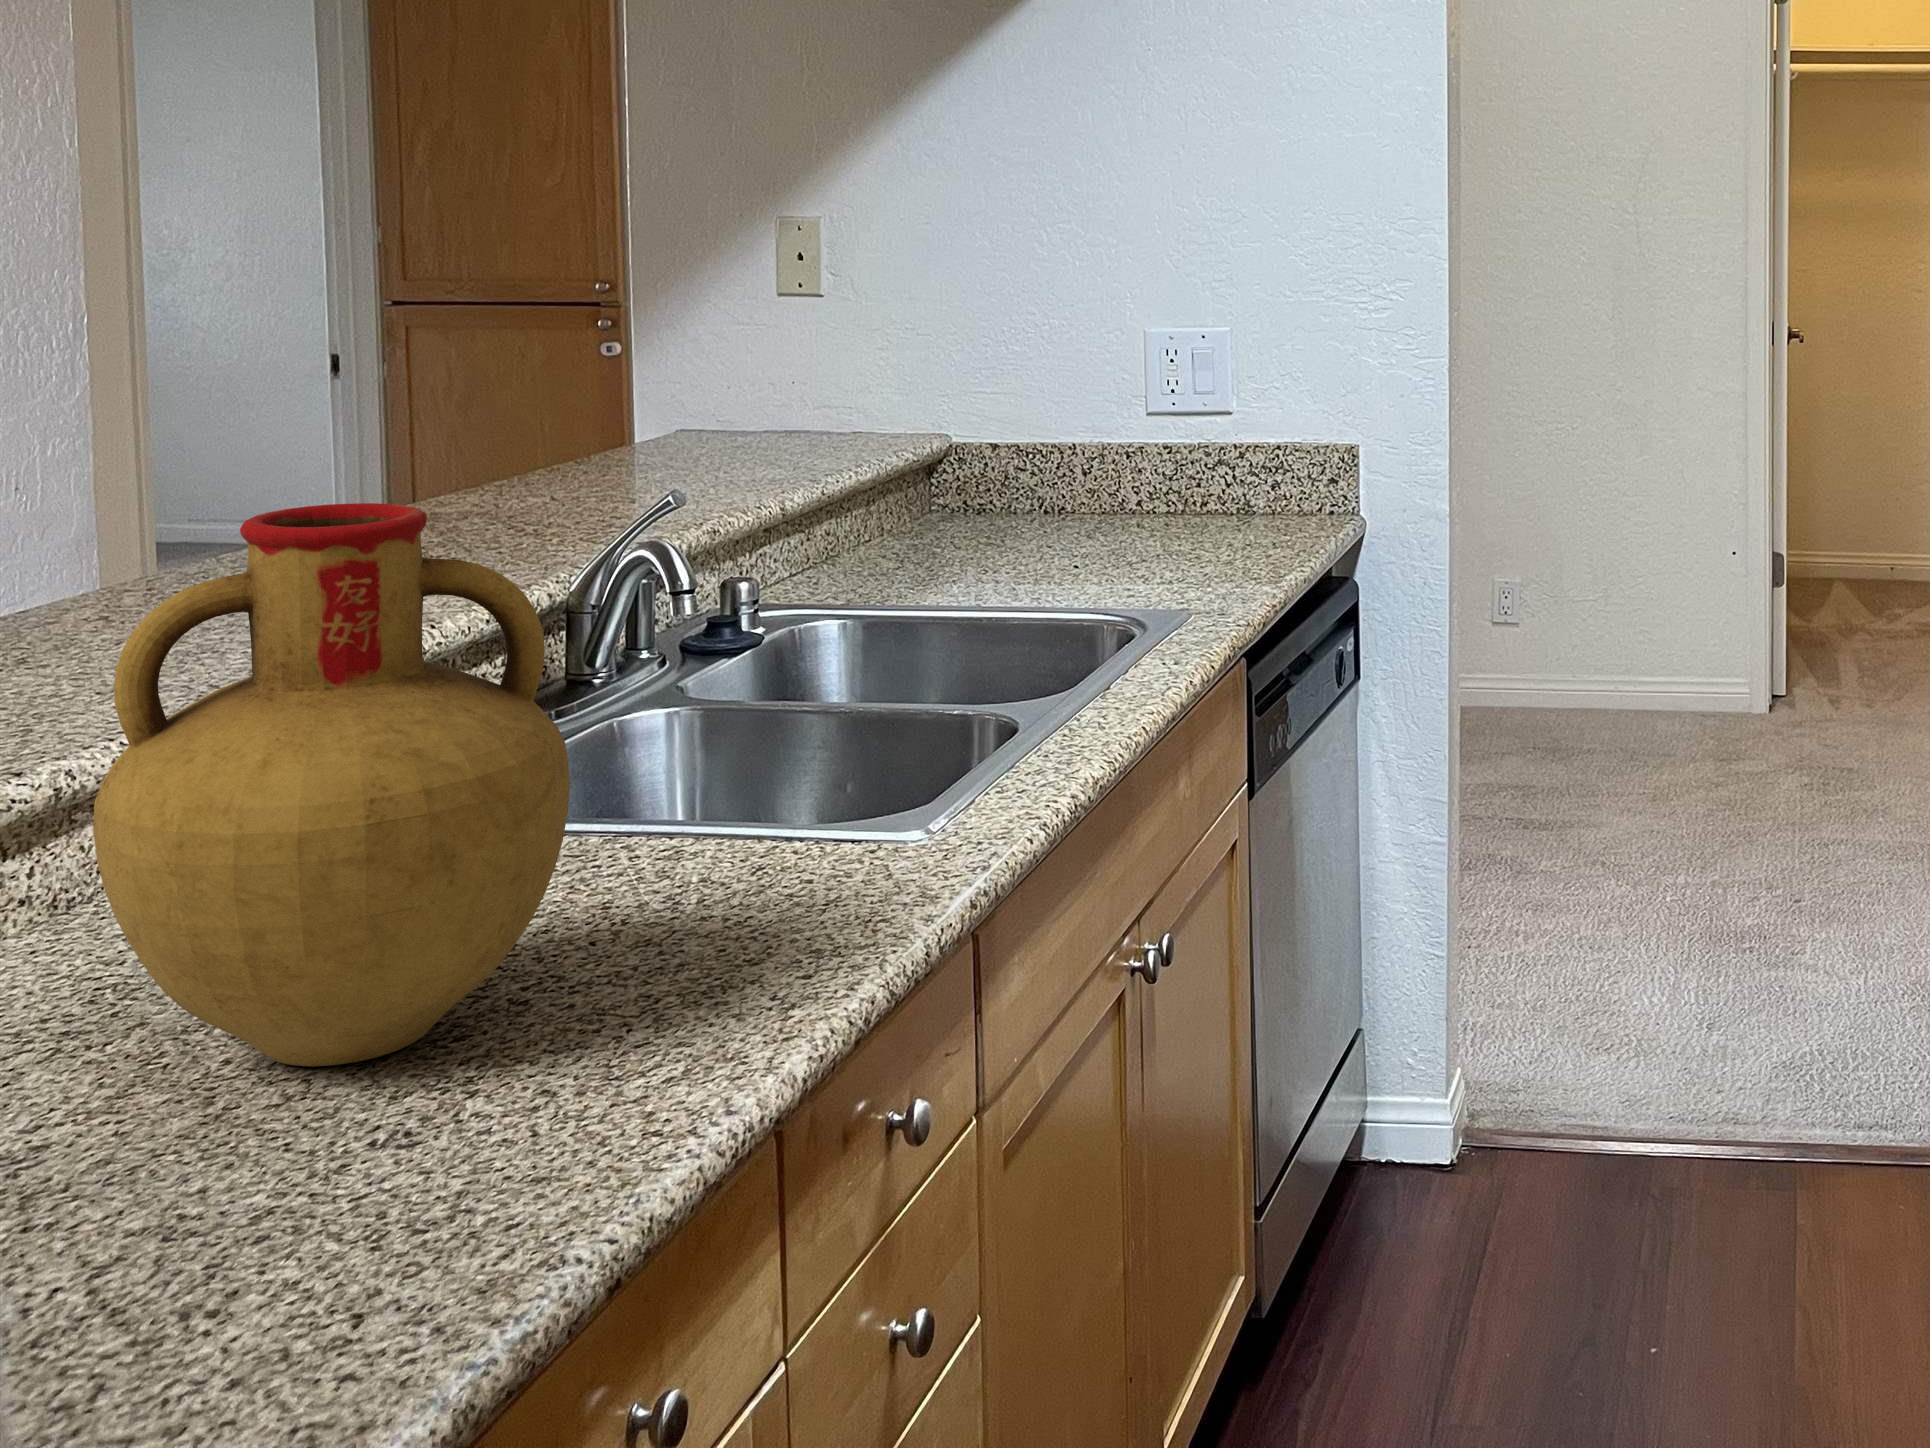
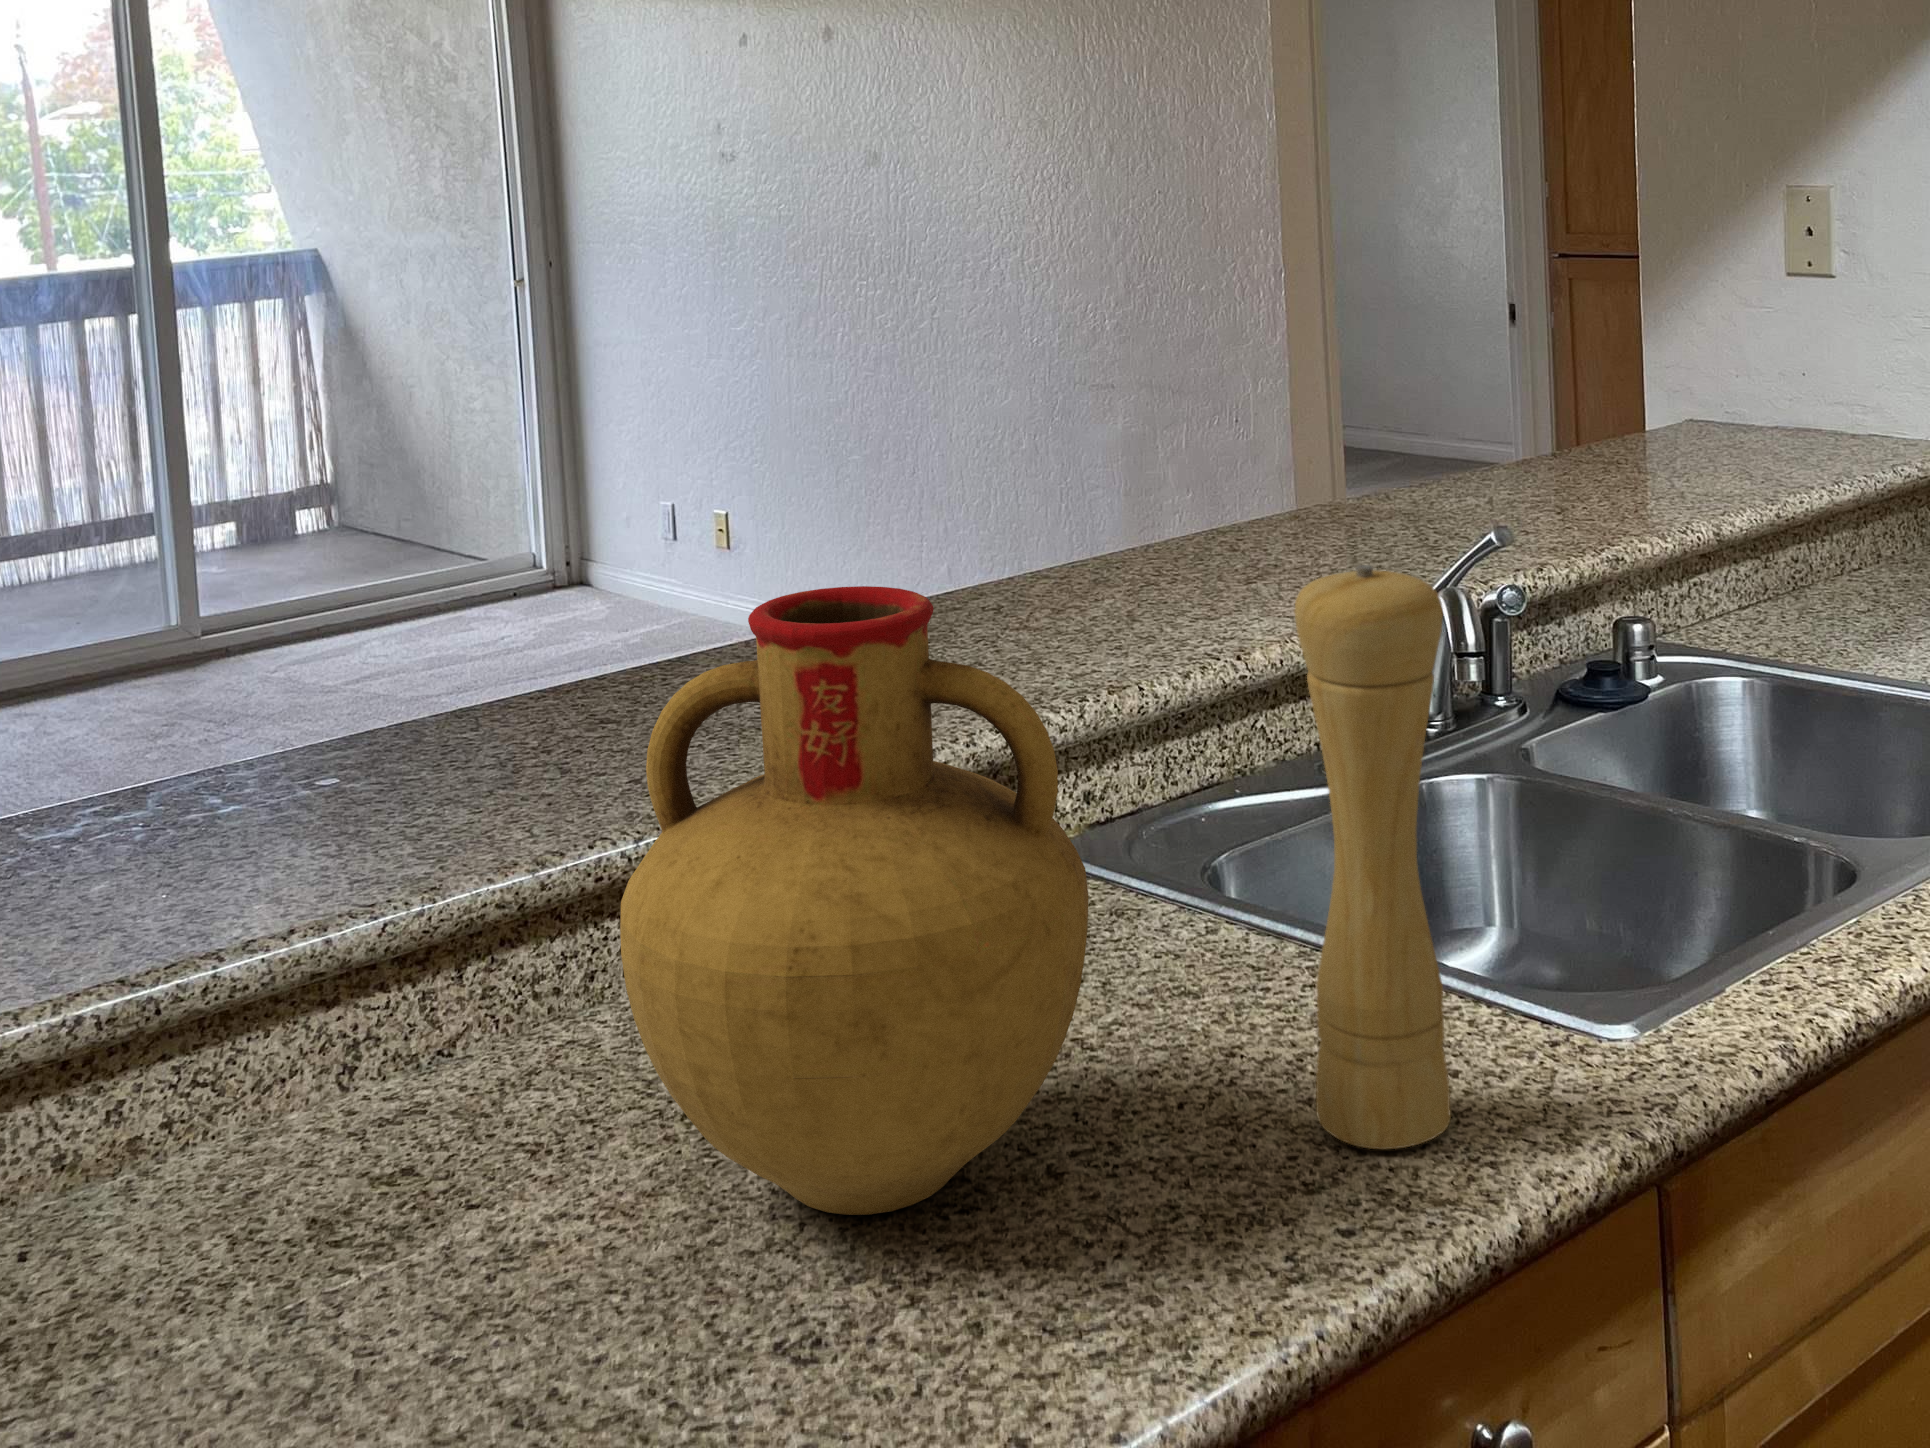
pepper mill: none [711,463,836,931] -> present [1295,565,1451,1149]

